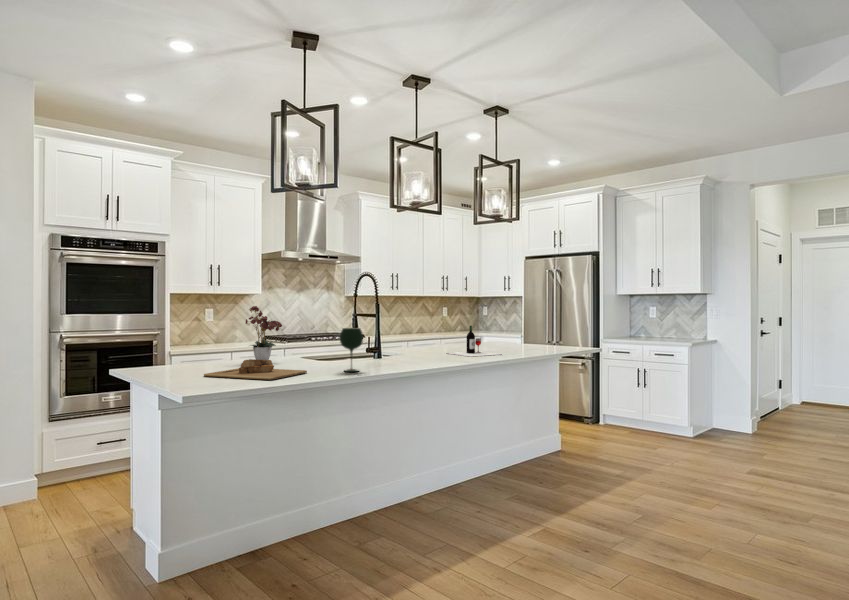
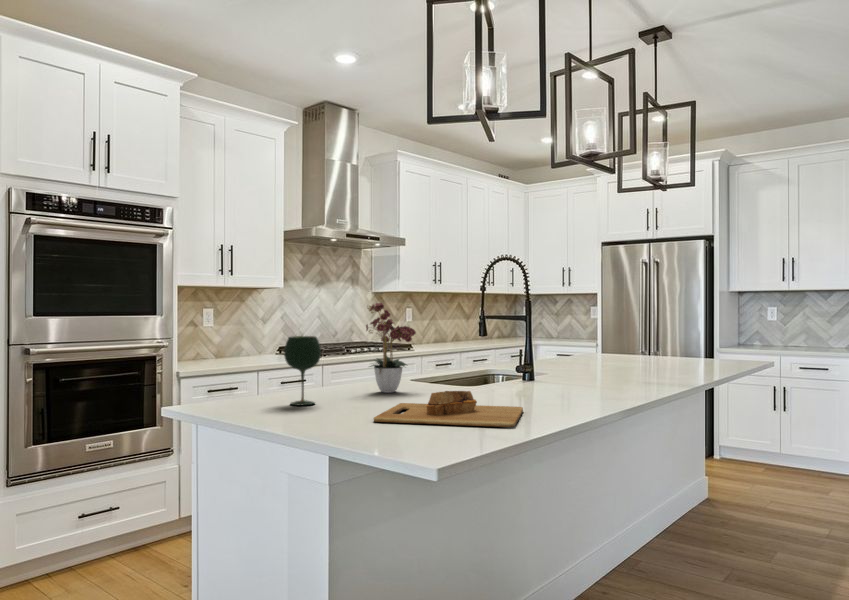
wine bottle: present [448,326,500,356] -> none [600,332,689,377]
wine glass: present [340,328,363,372] -> present [284,336,321,405]

